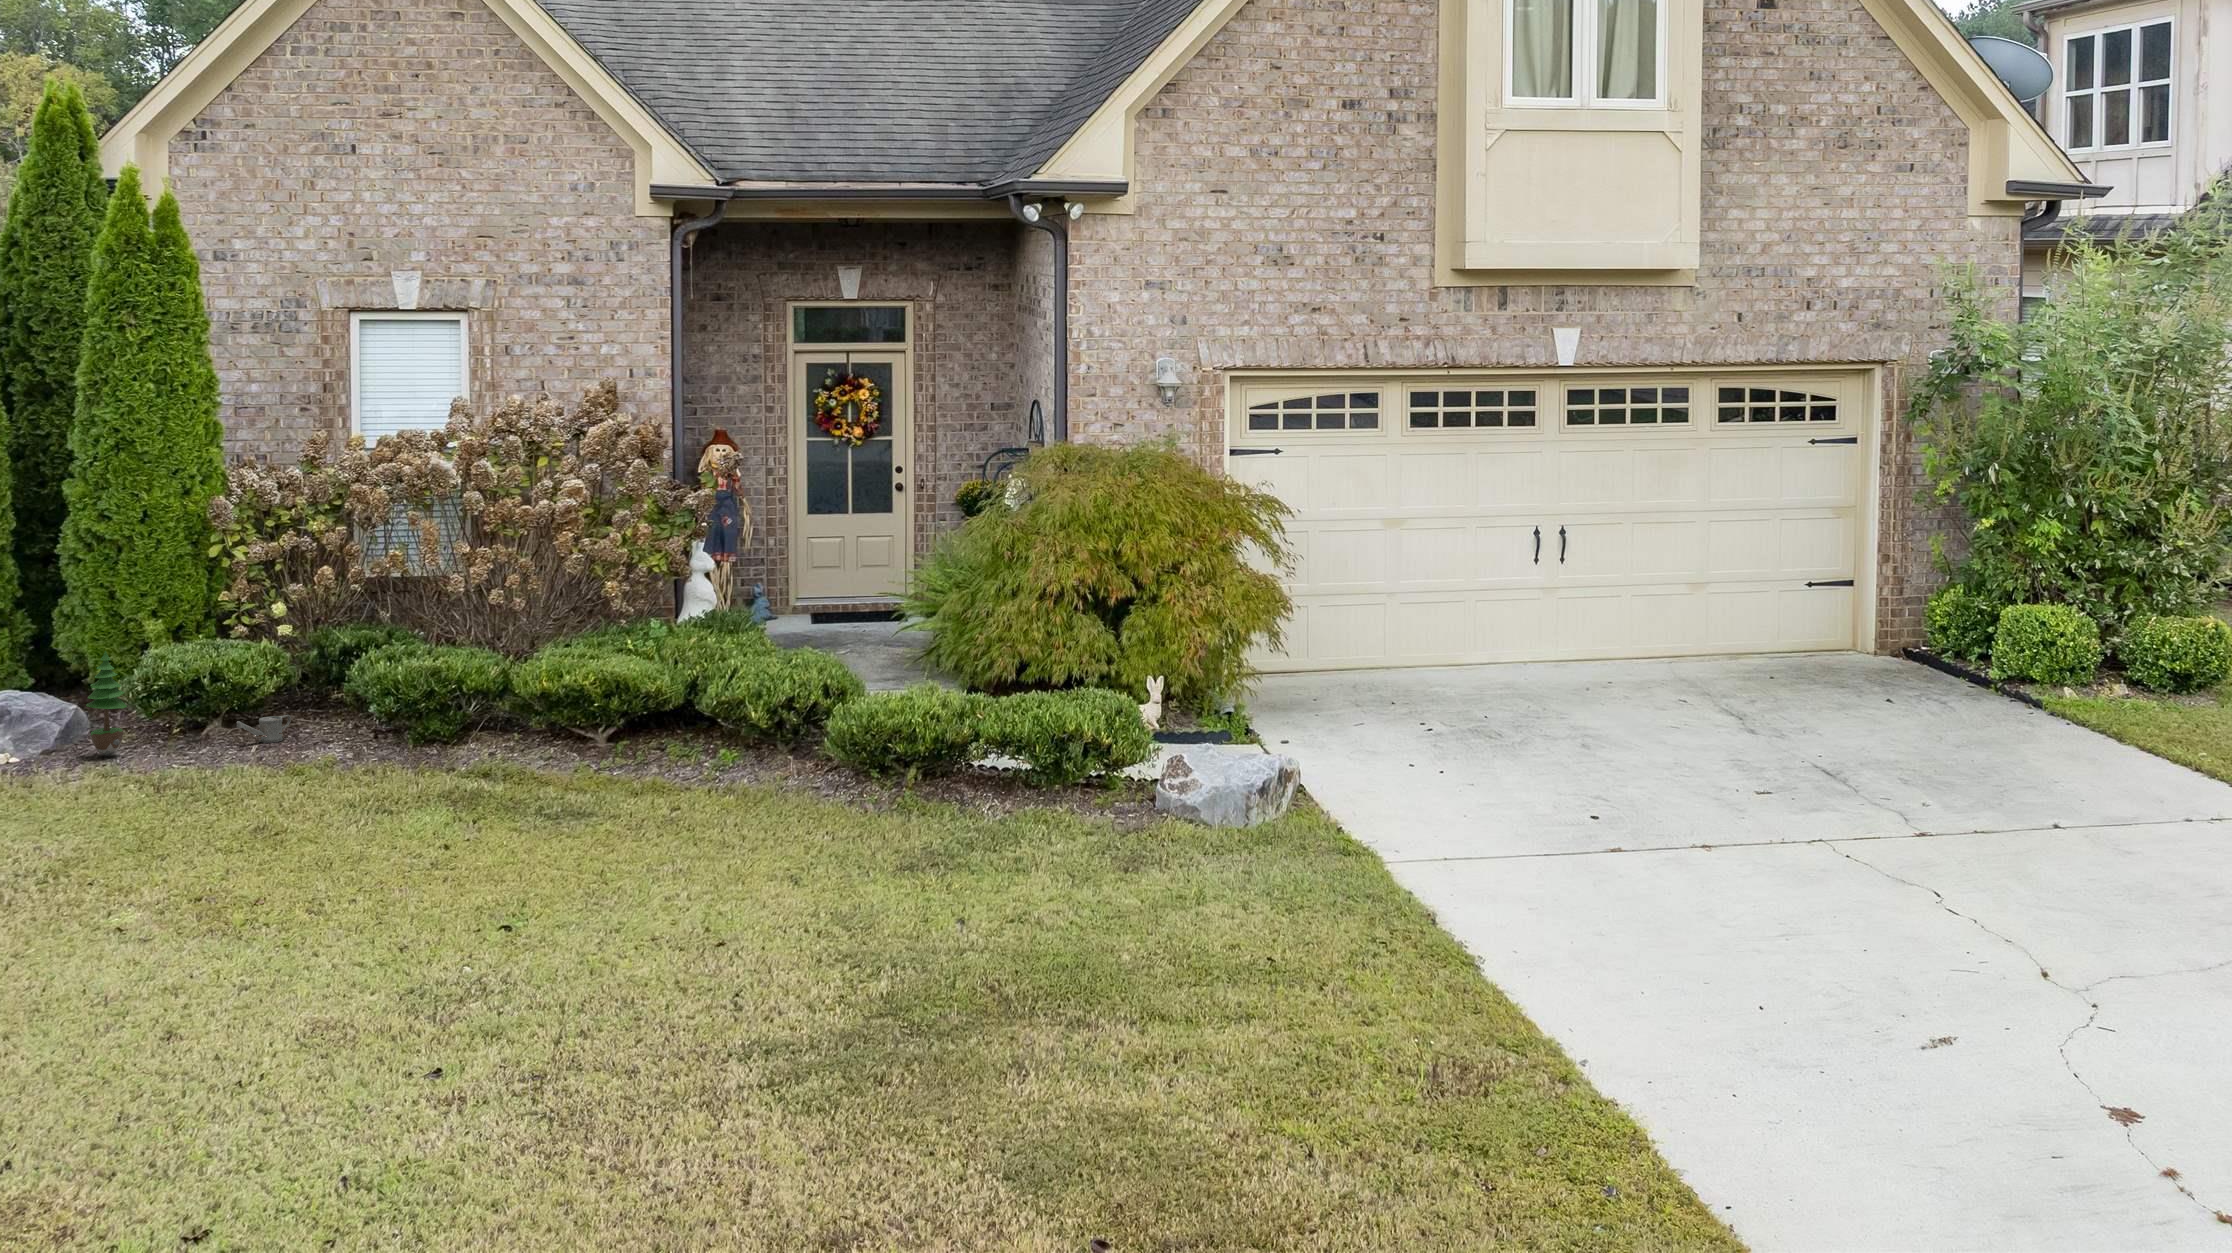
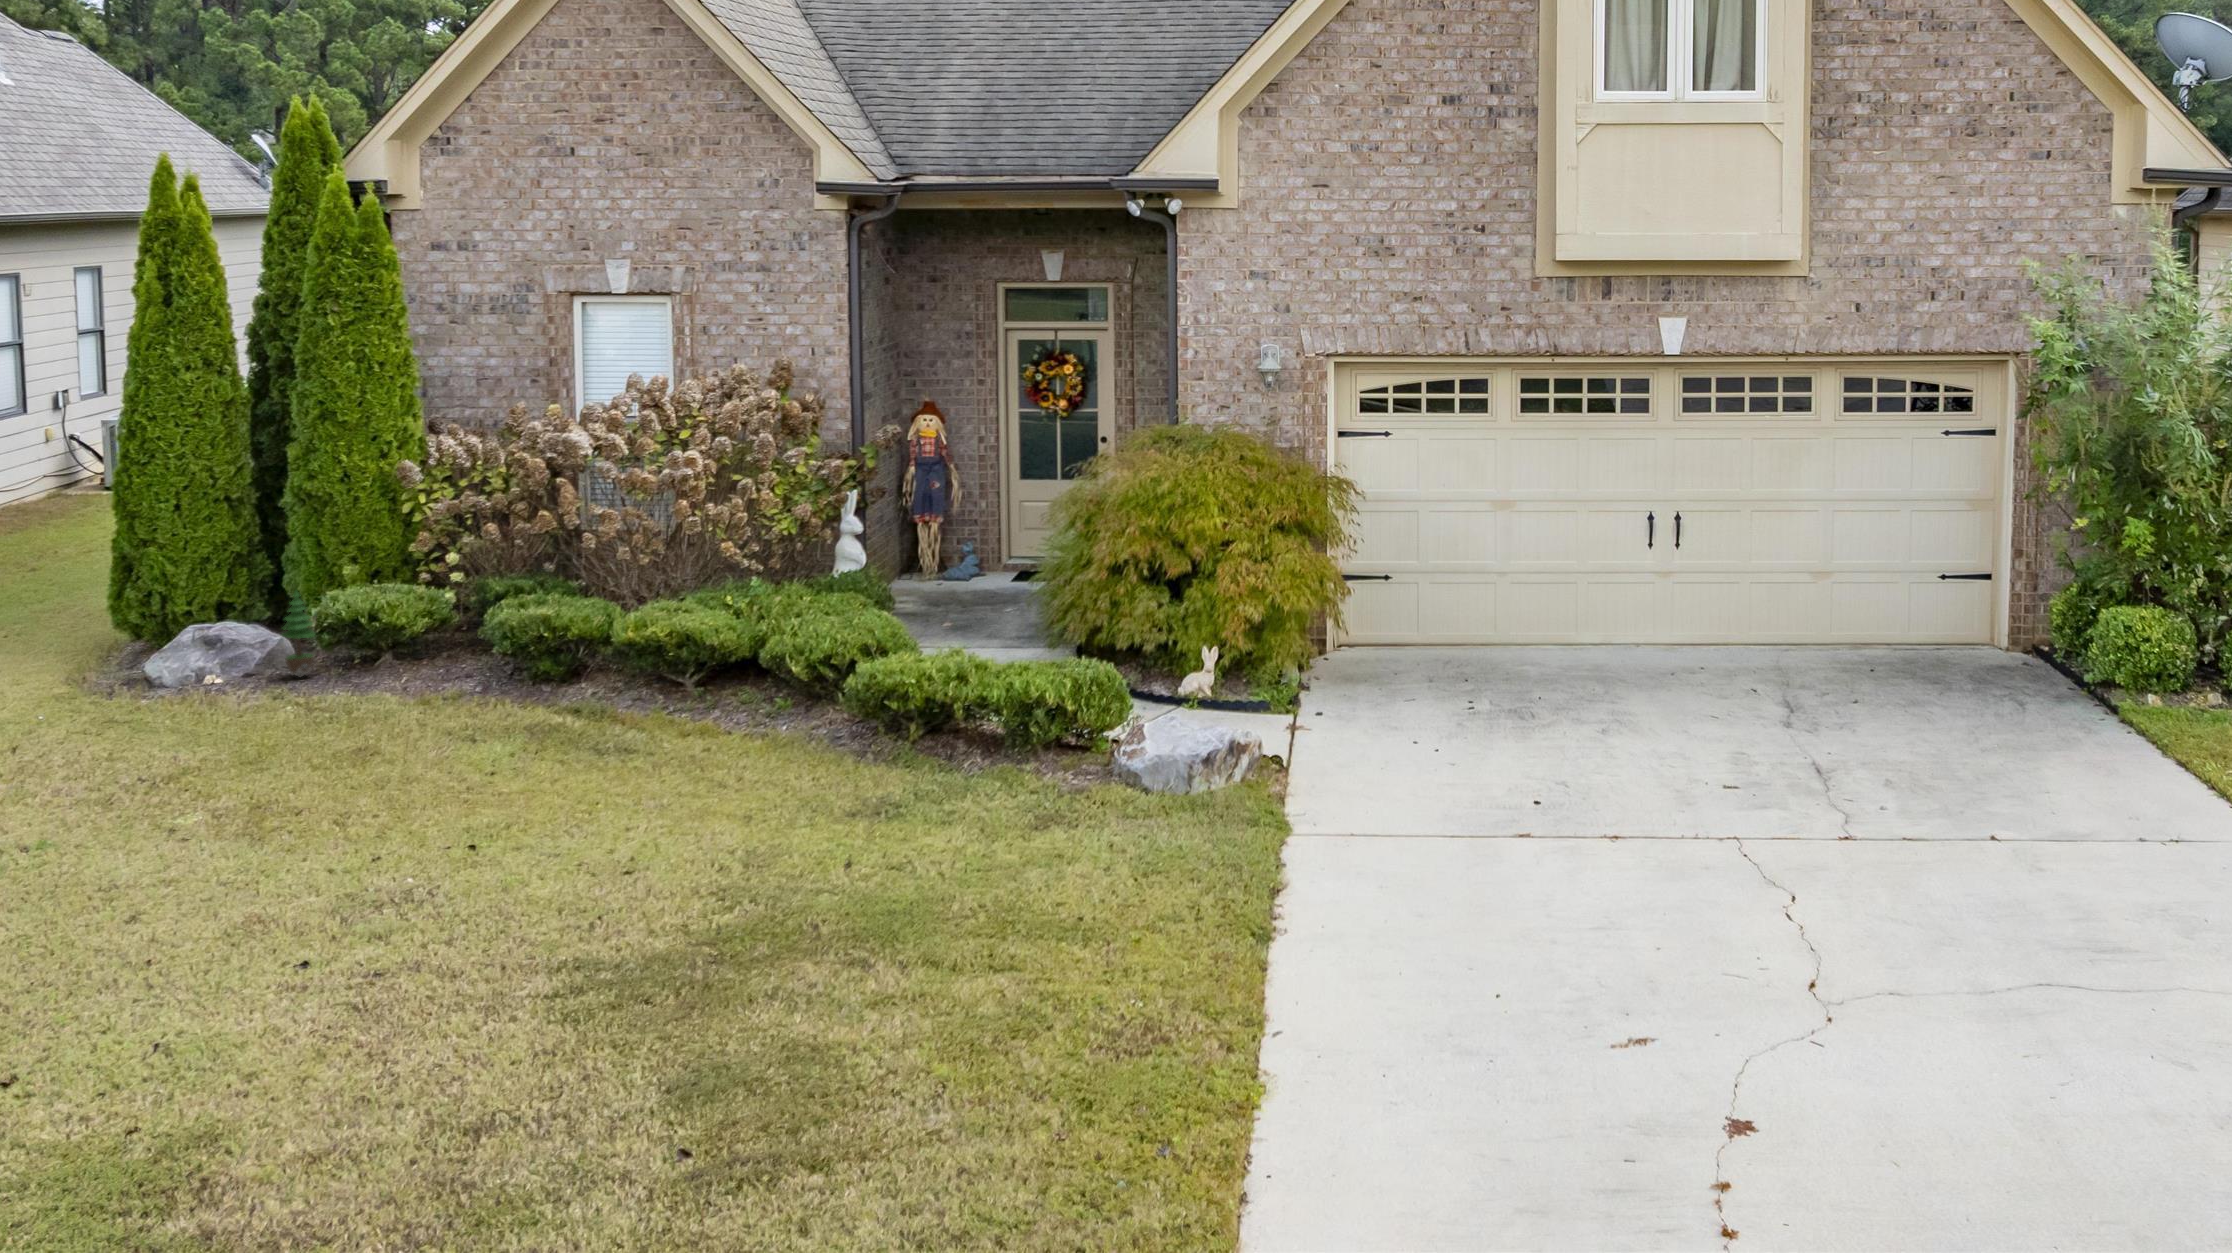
watering can: present [237,715,291,743] -> none [411,647,467,671]

